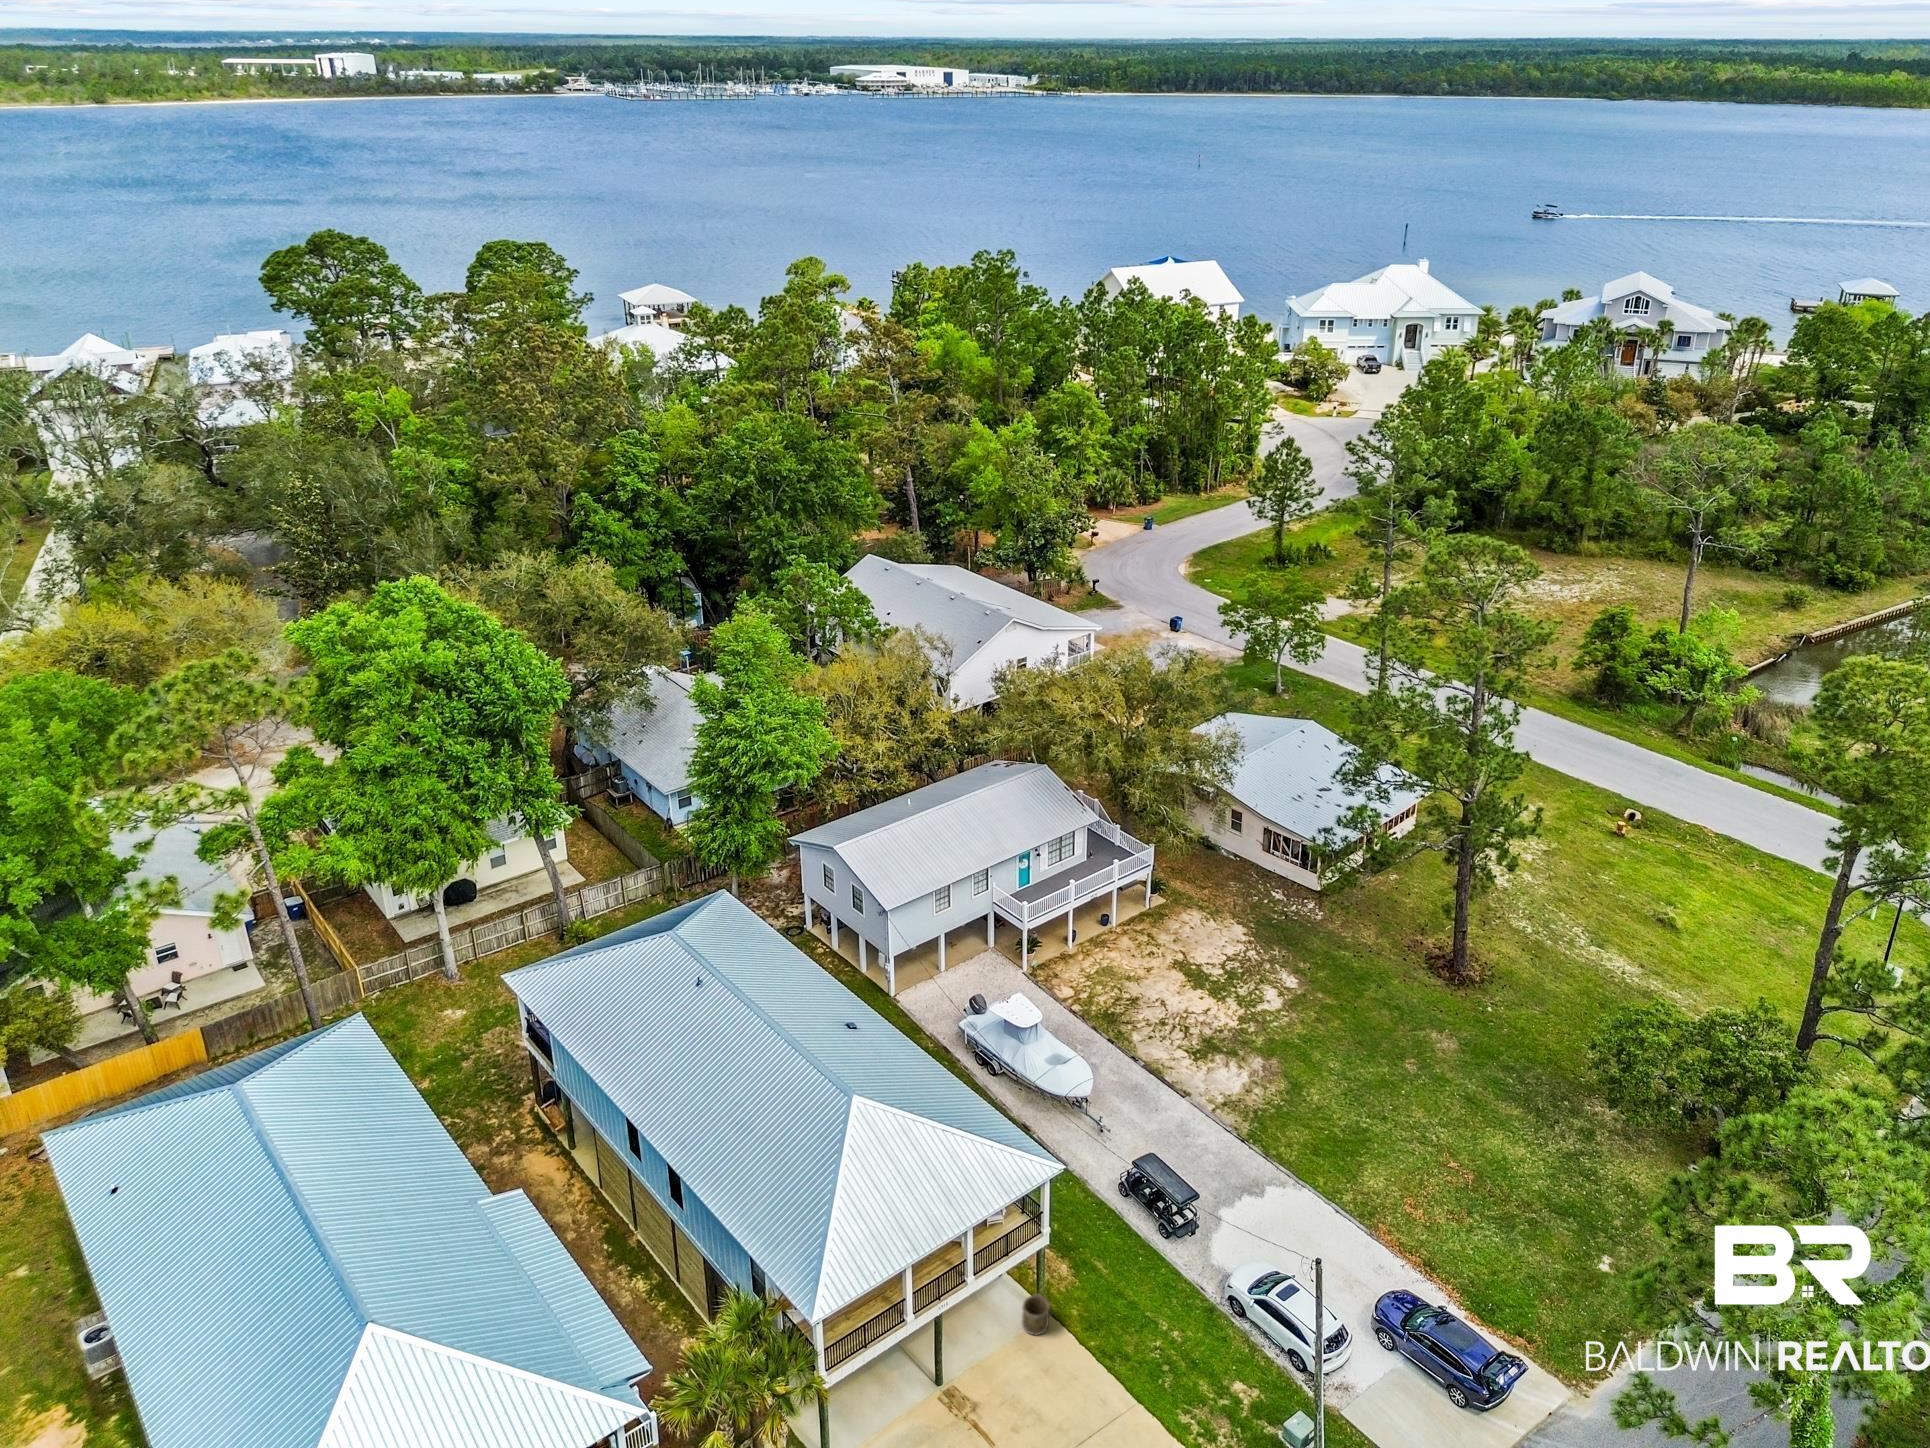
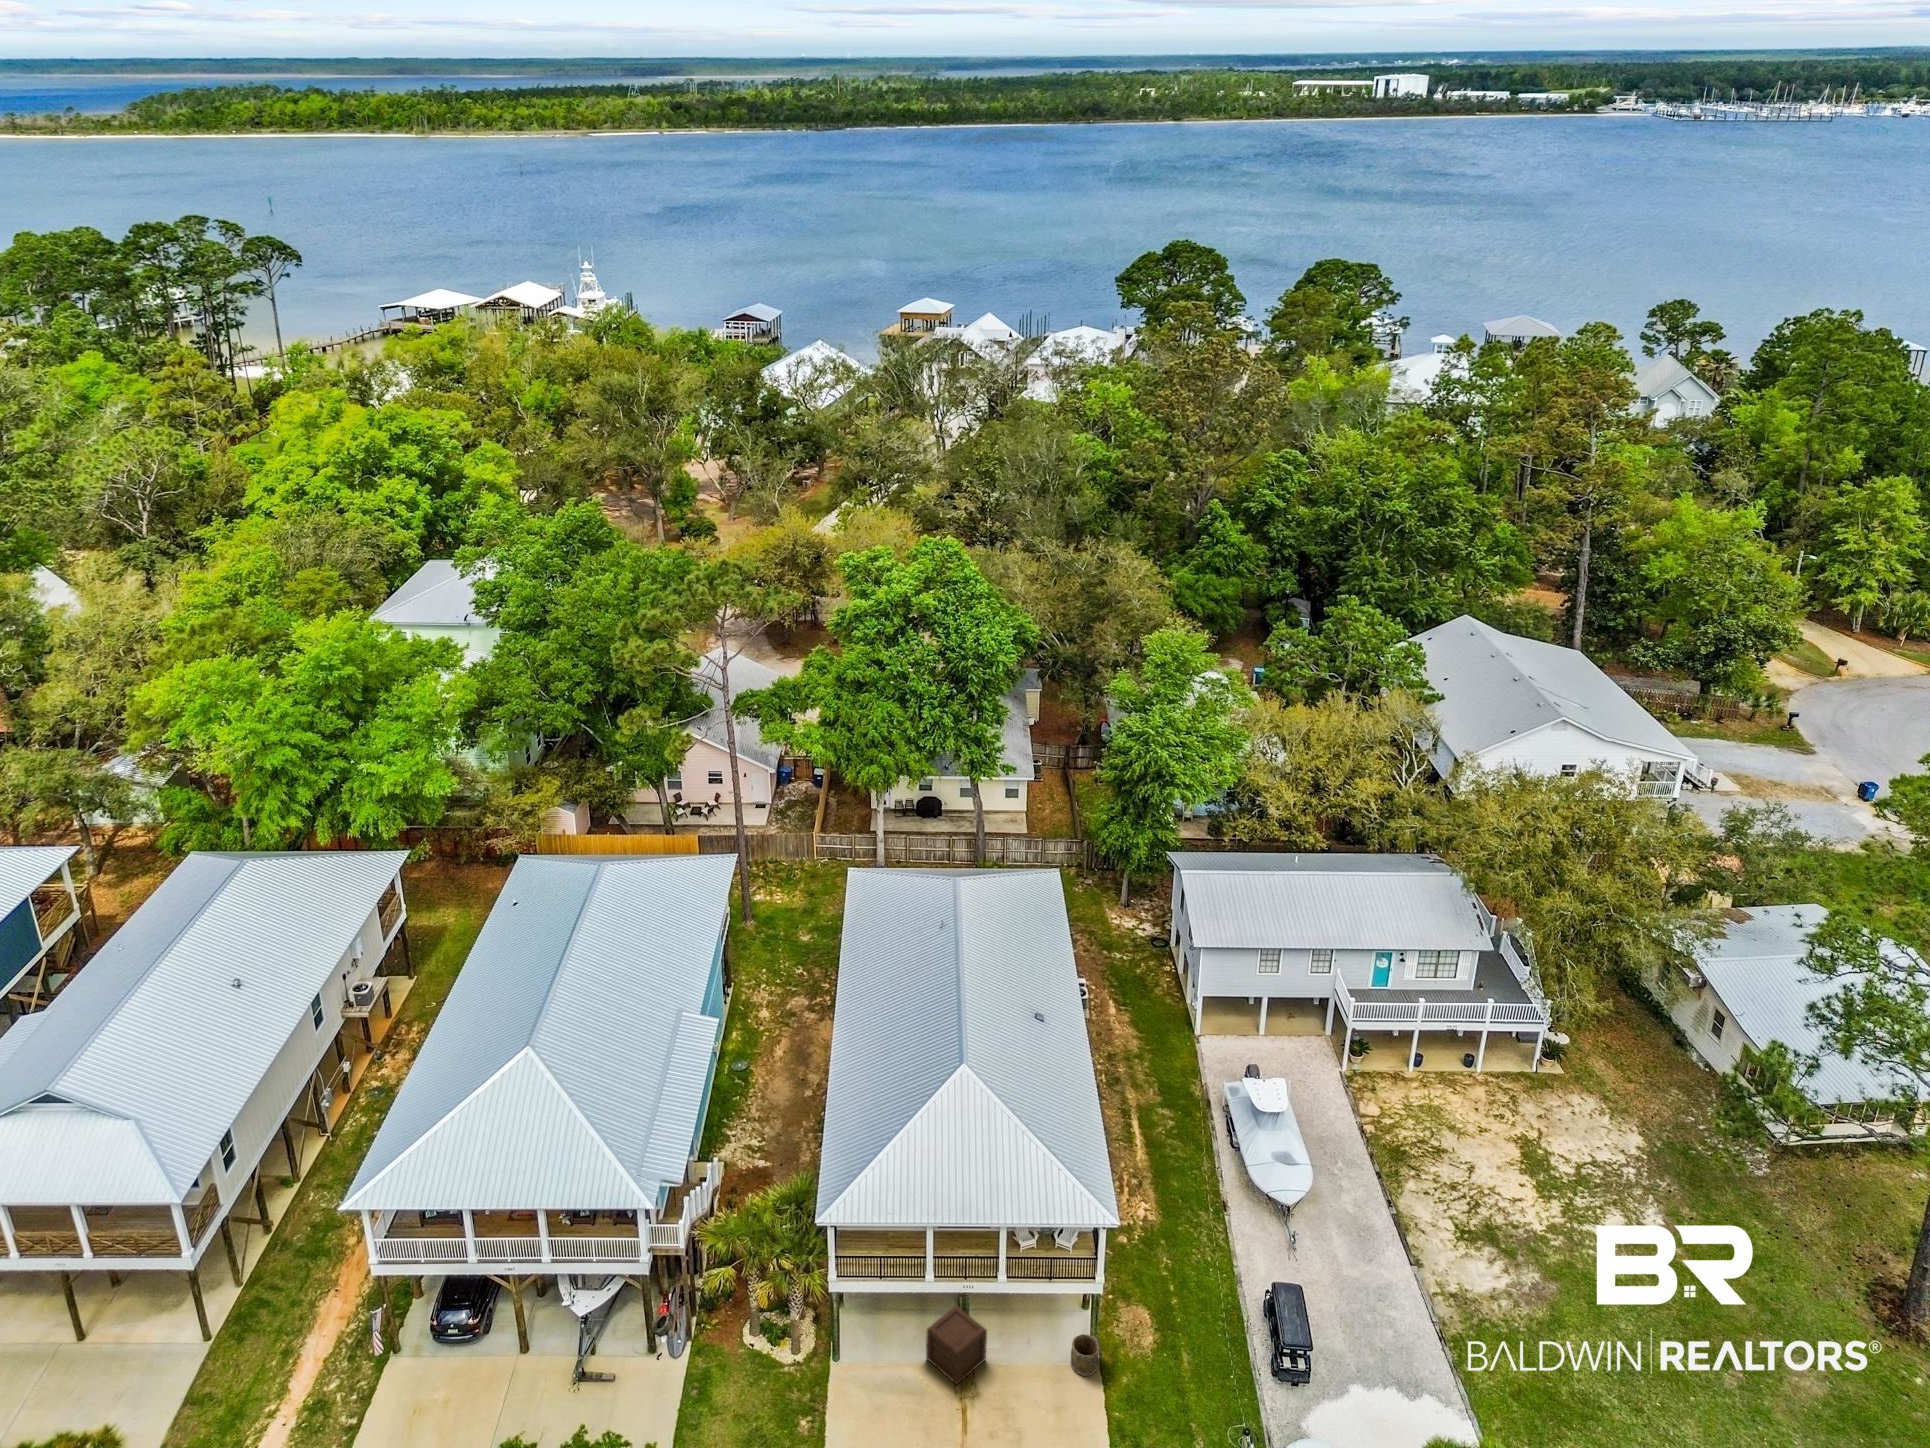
wooden crate: none [909,1344,958,1416] -> present [926,1306,987,1384]

